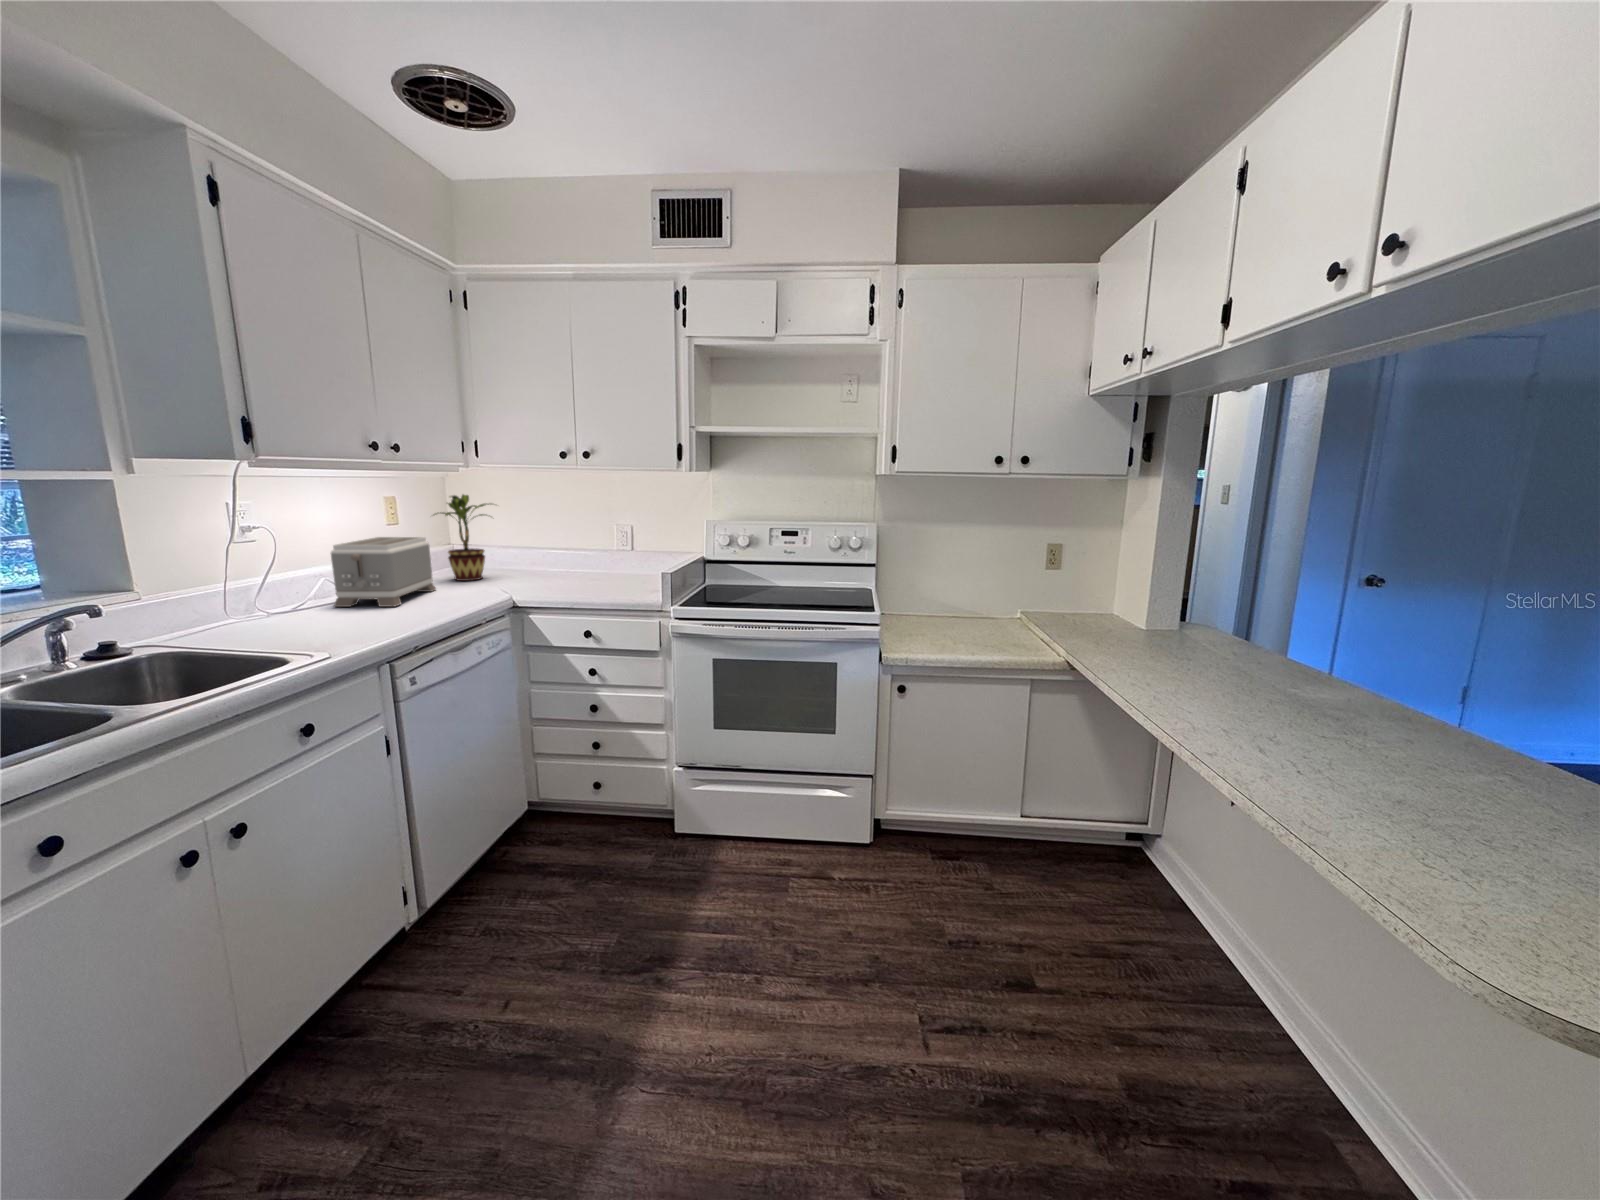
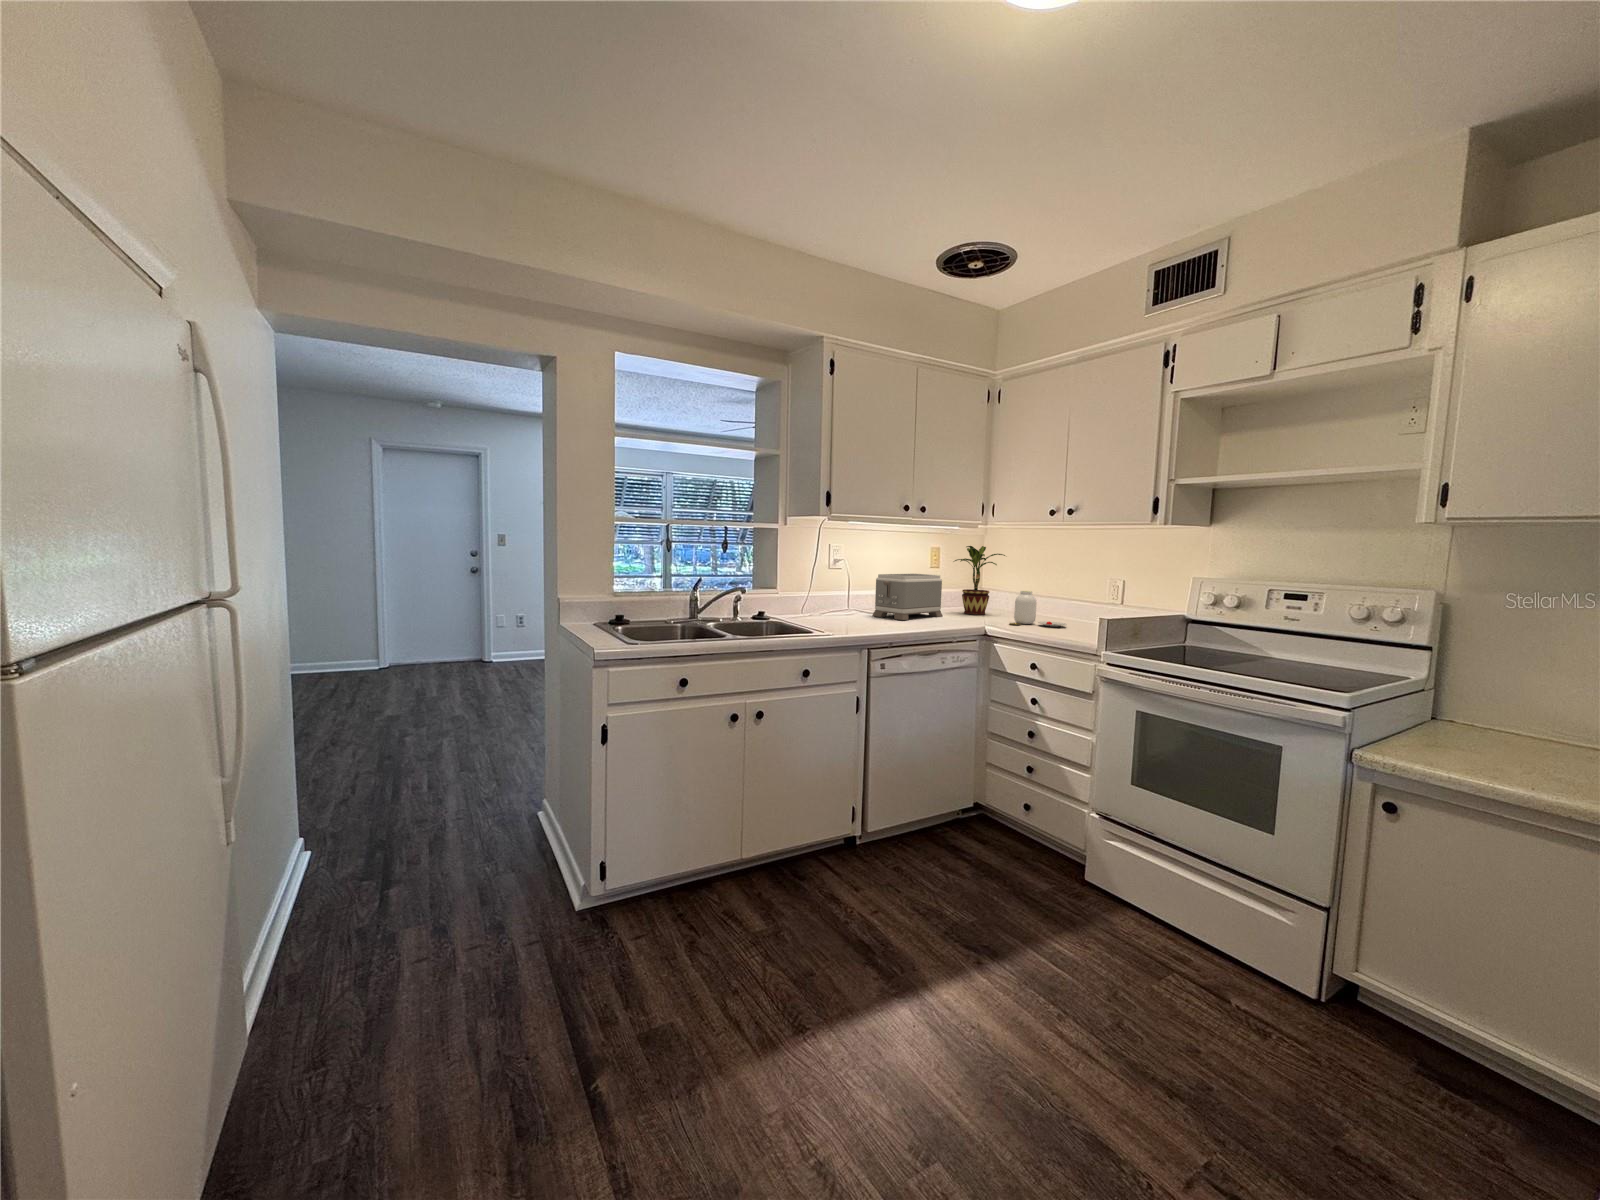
jar: none [534,547,598,588] -> present [1010,591,1067,627]

